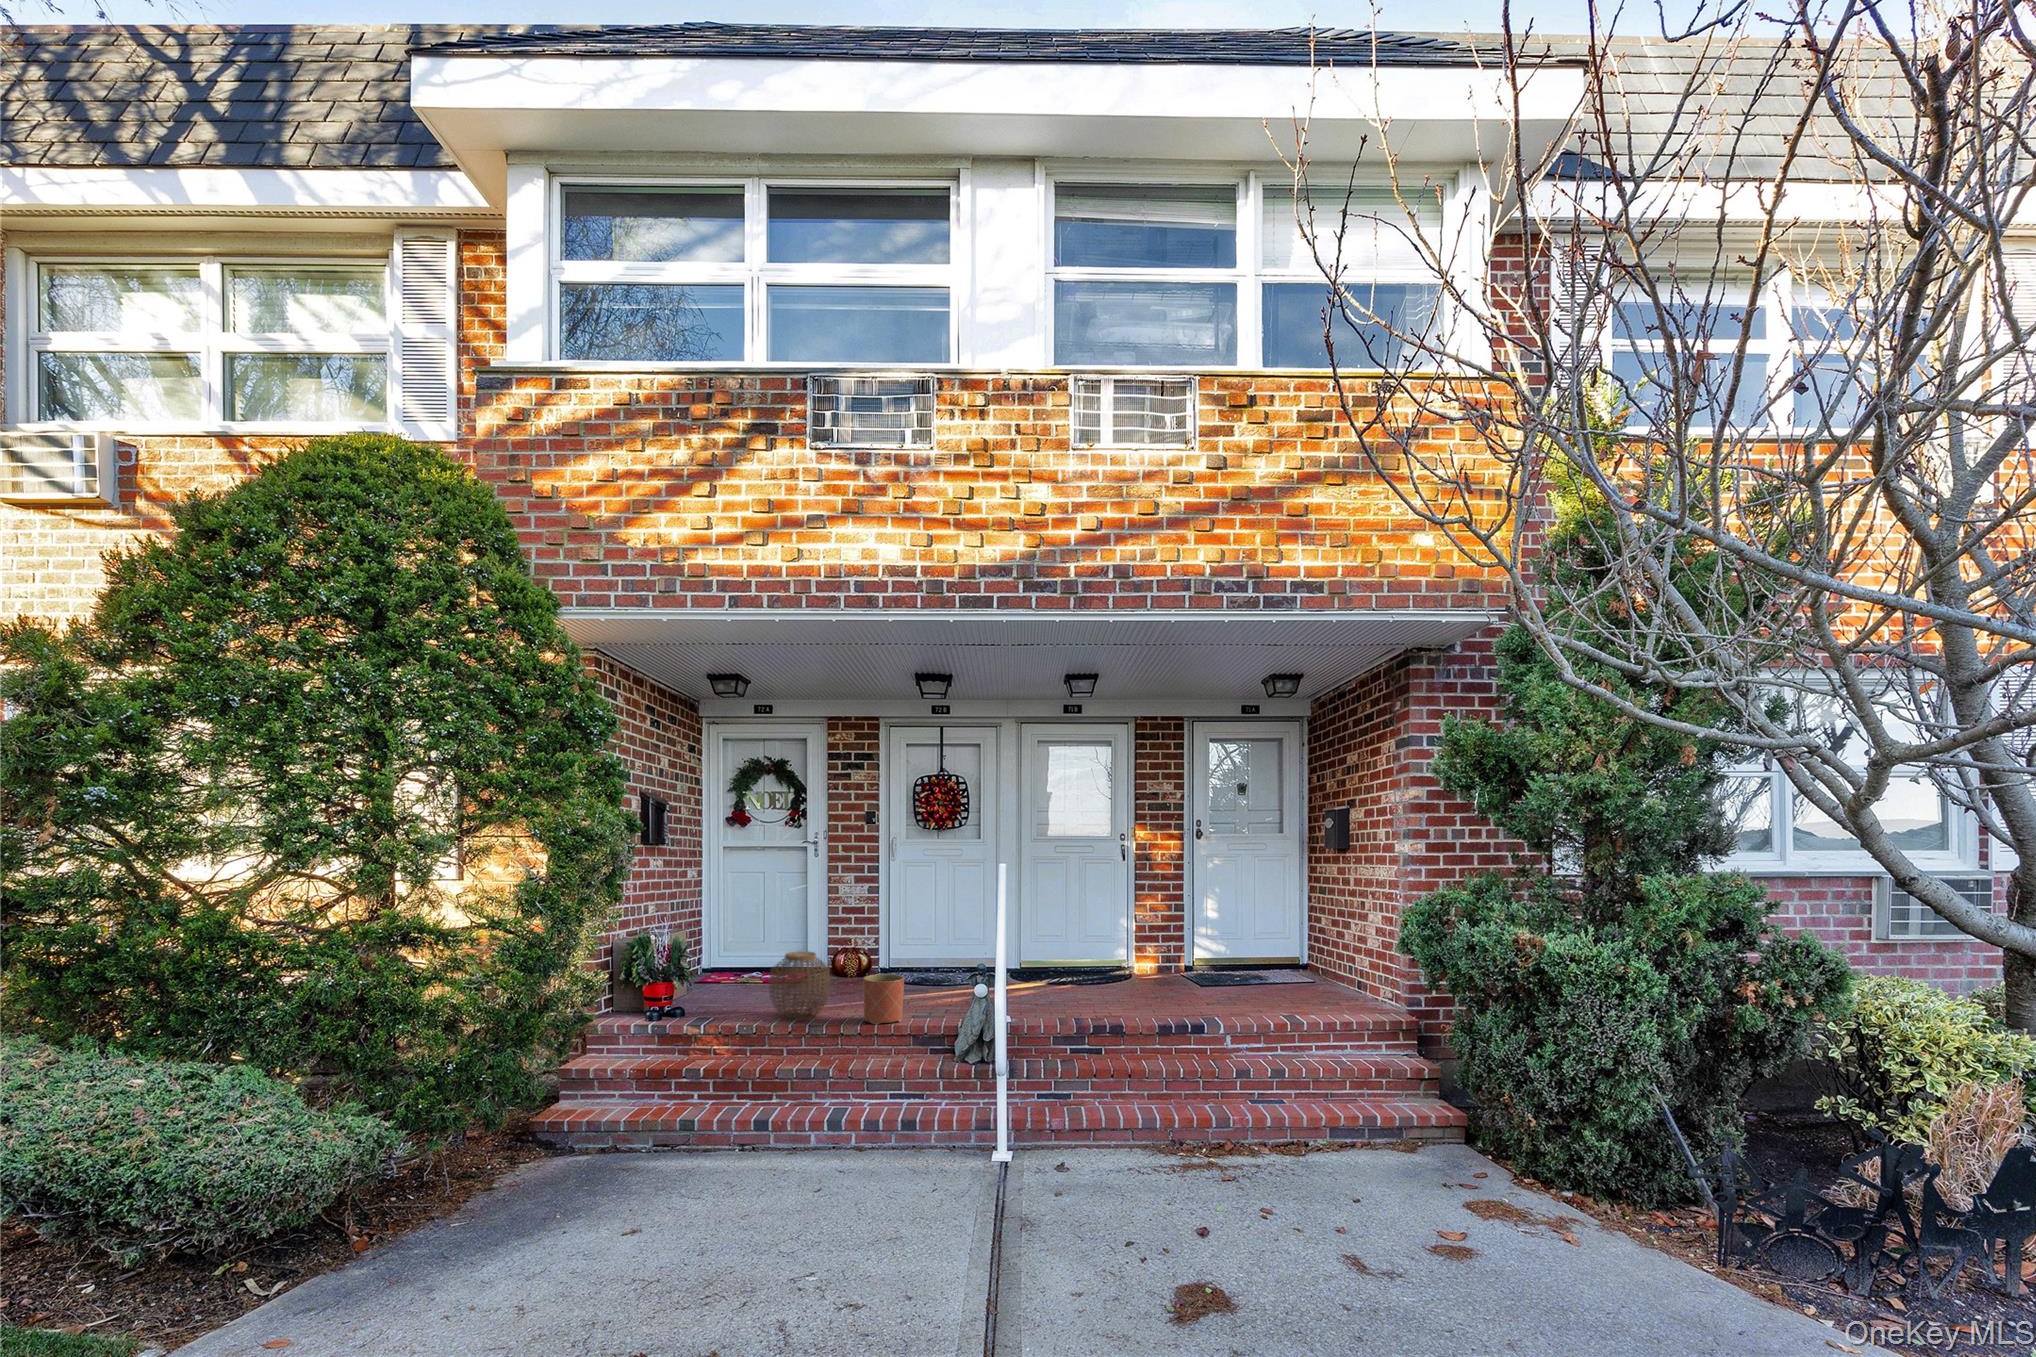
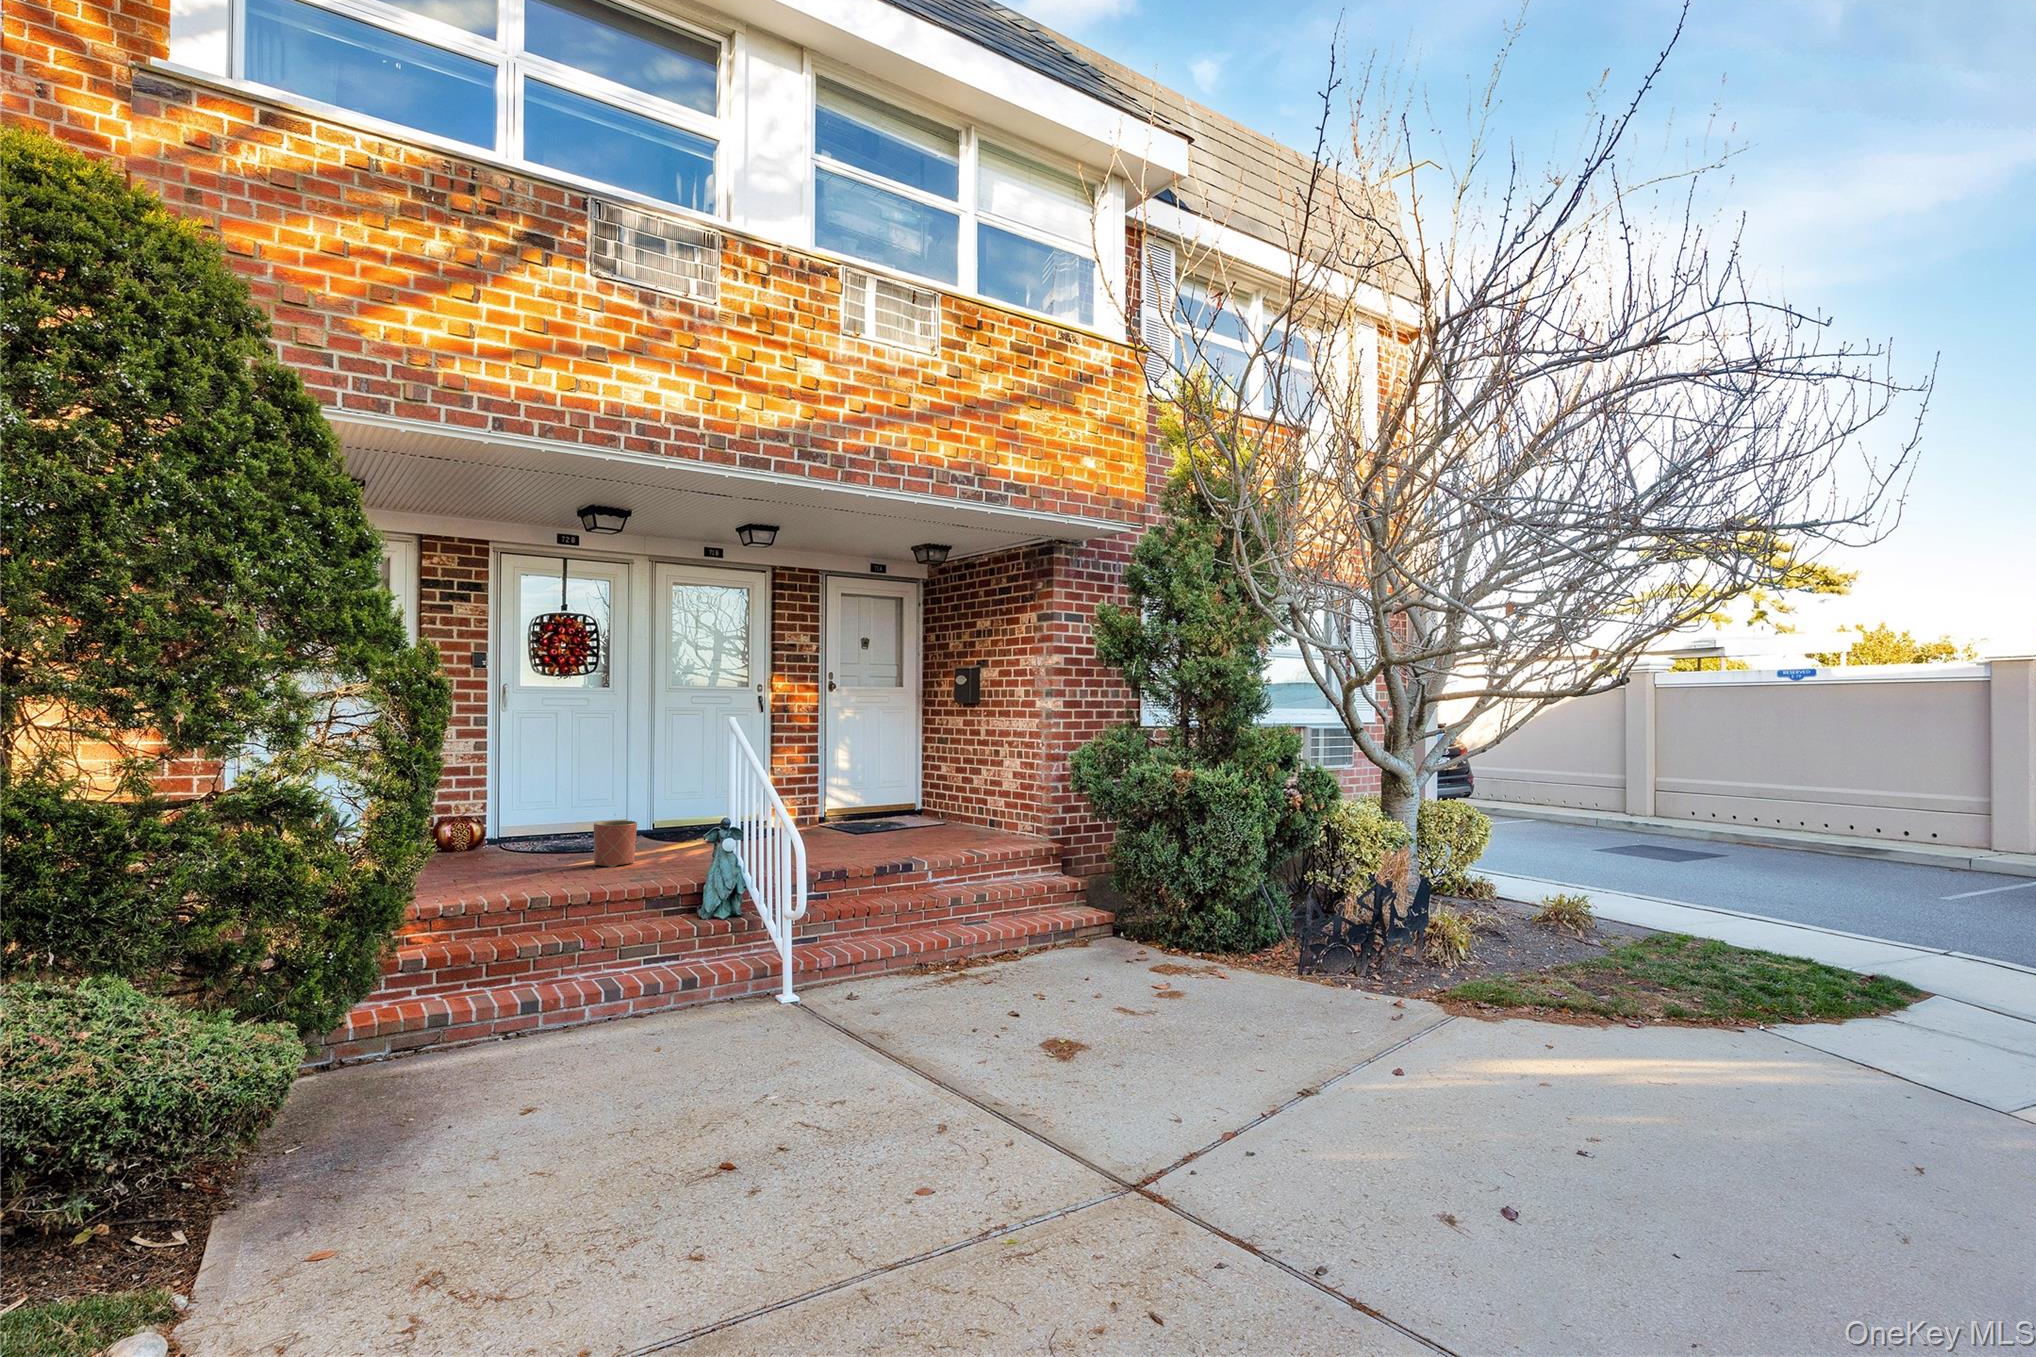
woven basket: present [770,951,830,1020] -> none [479,804,548,872]

